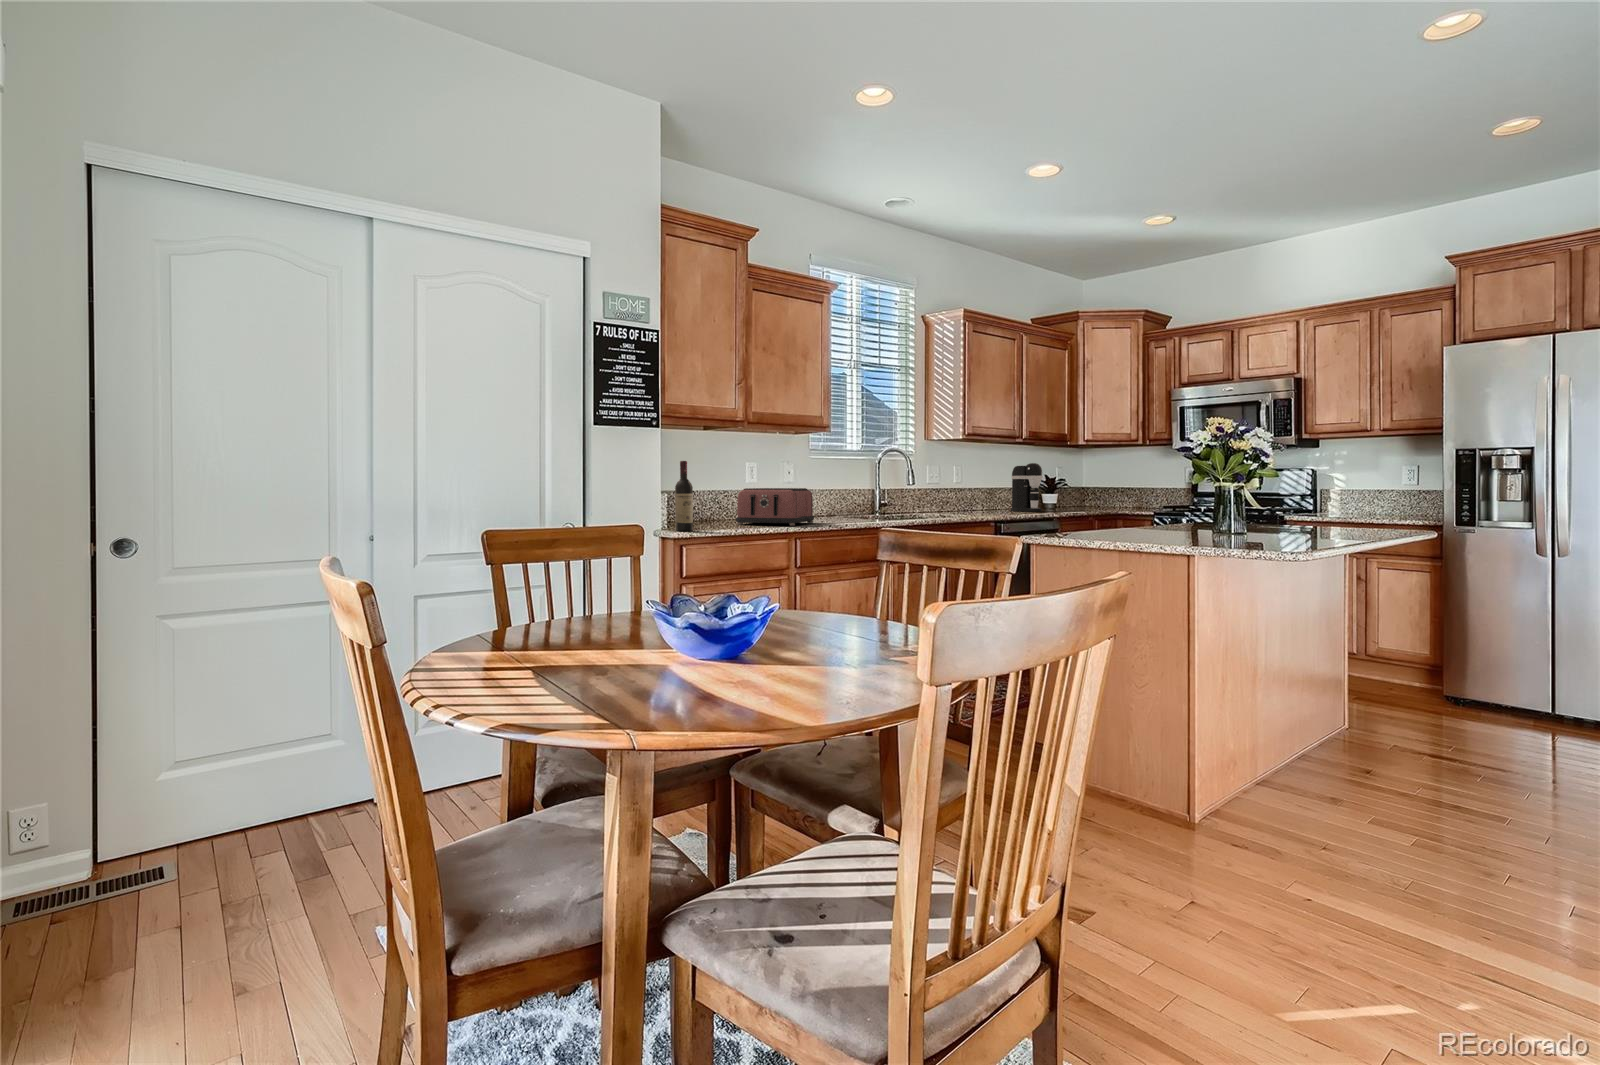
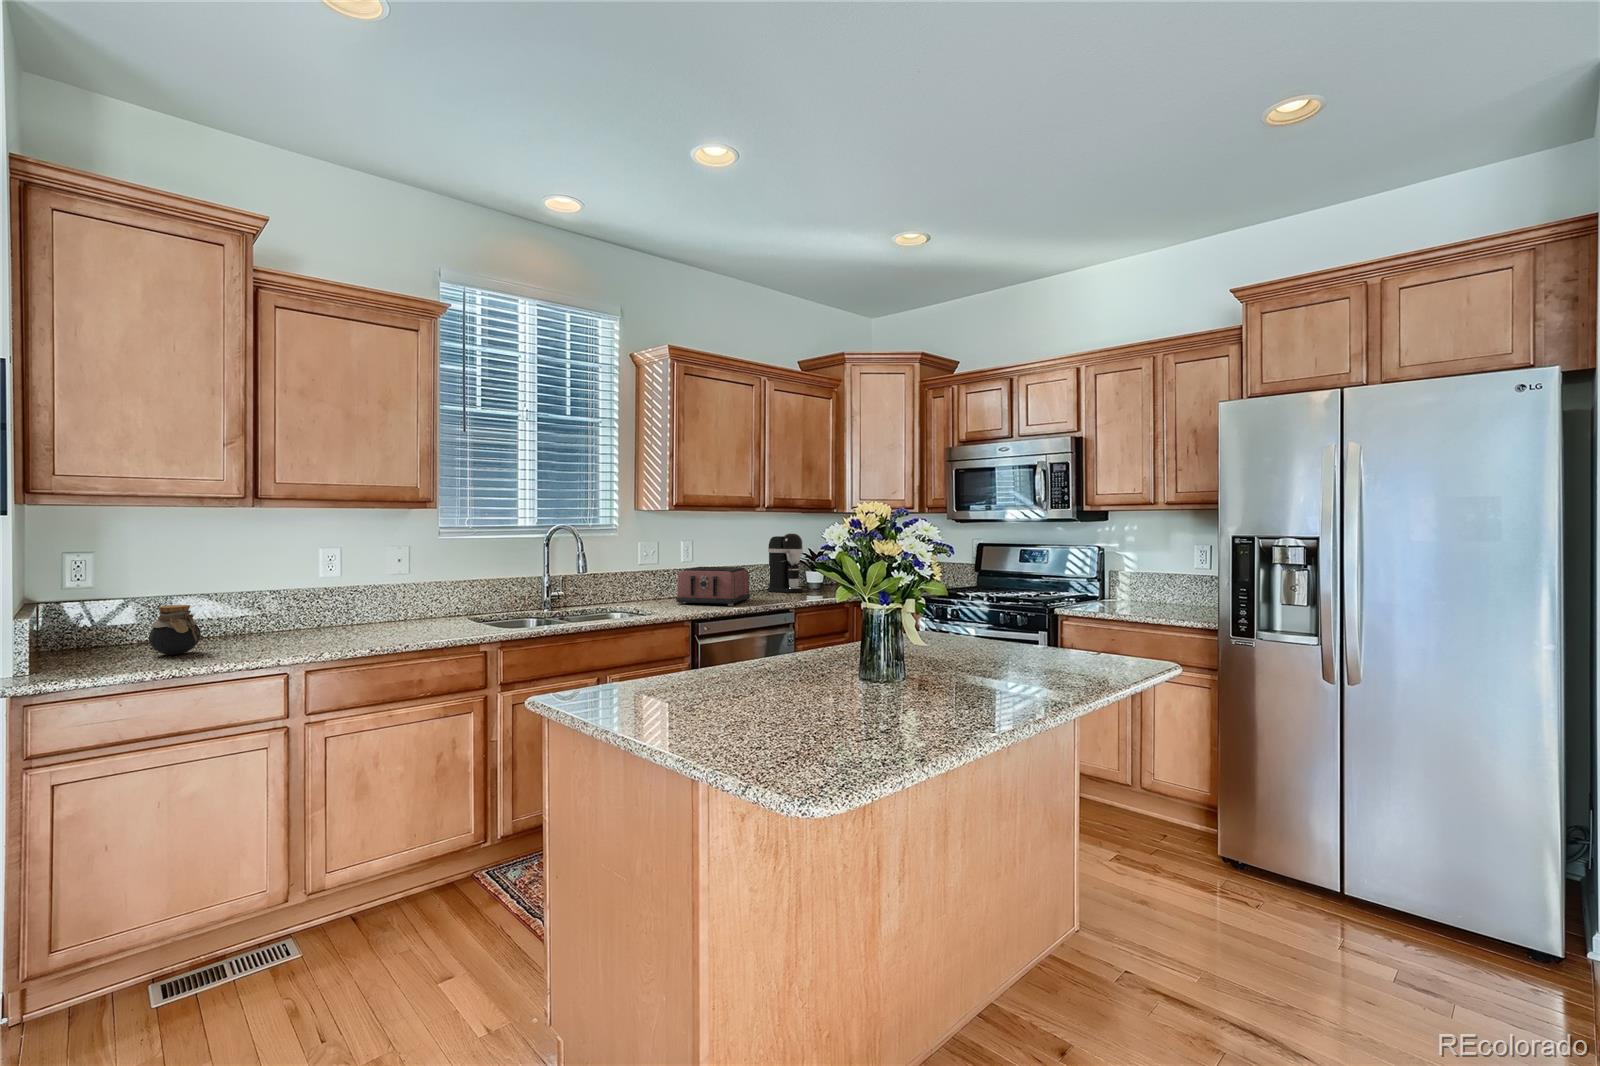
wine bottle: present [675,461,693,531] -> none [50,564,88,677]
toaster: present [736,488,814,526] -> present [676,567,751,606]
jar: none [695,494,725,526] -> present [149,605,201,655]

